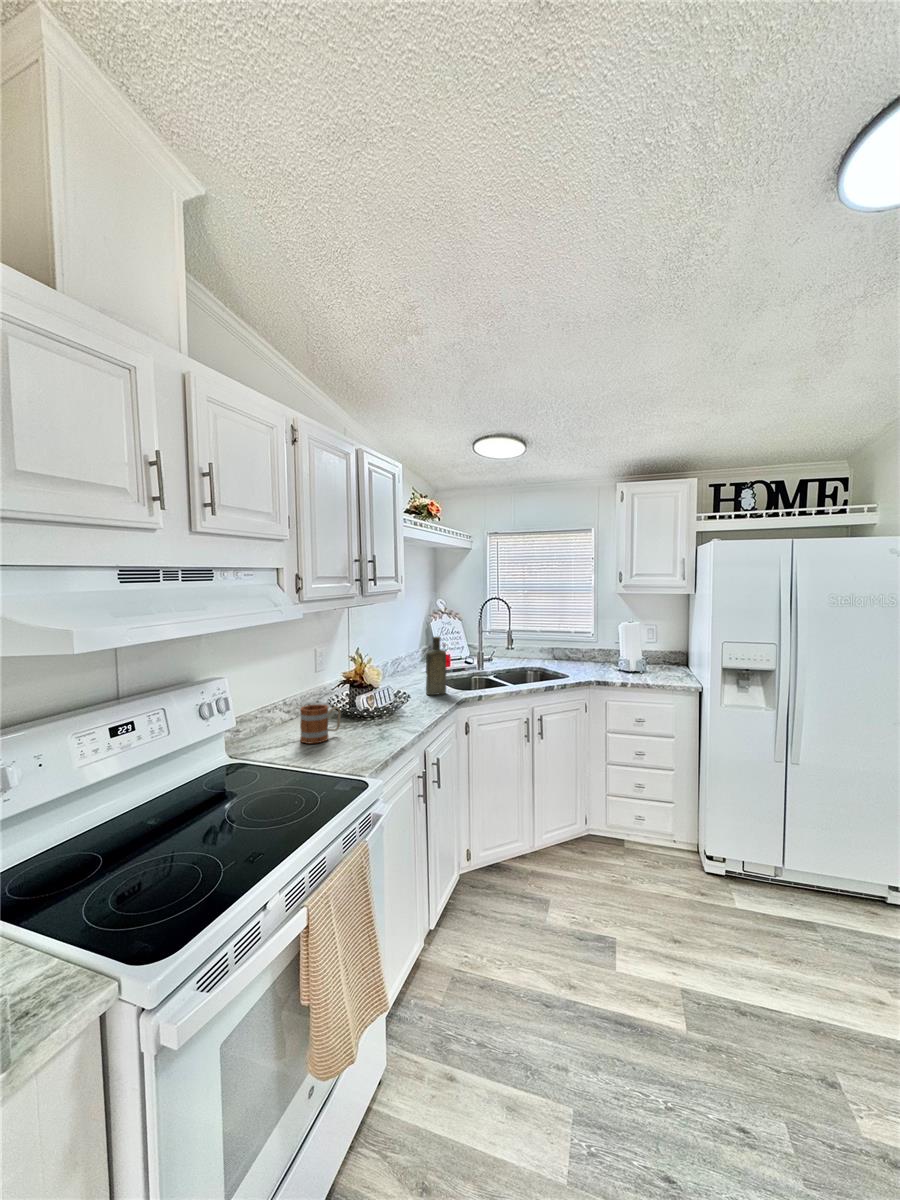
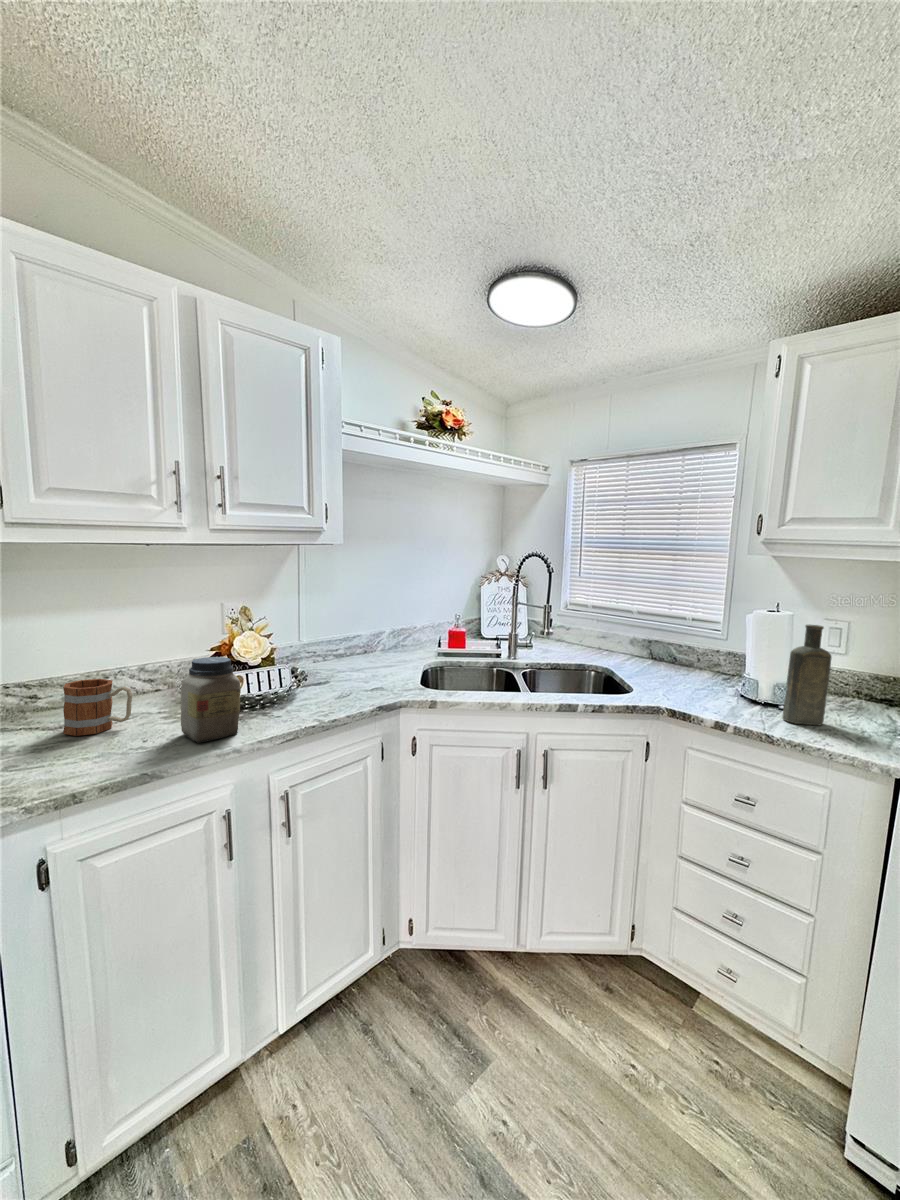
bottle: present [426,637,446,695] -> present [783,625,831,725]
jar: none [380,678,414,732] -> present [181,657,241,743]

